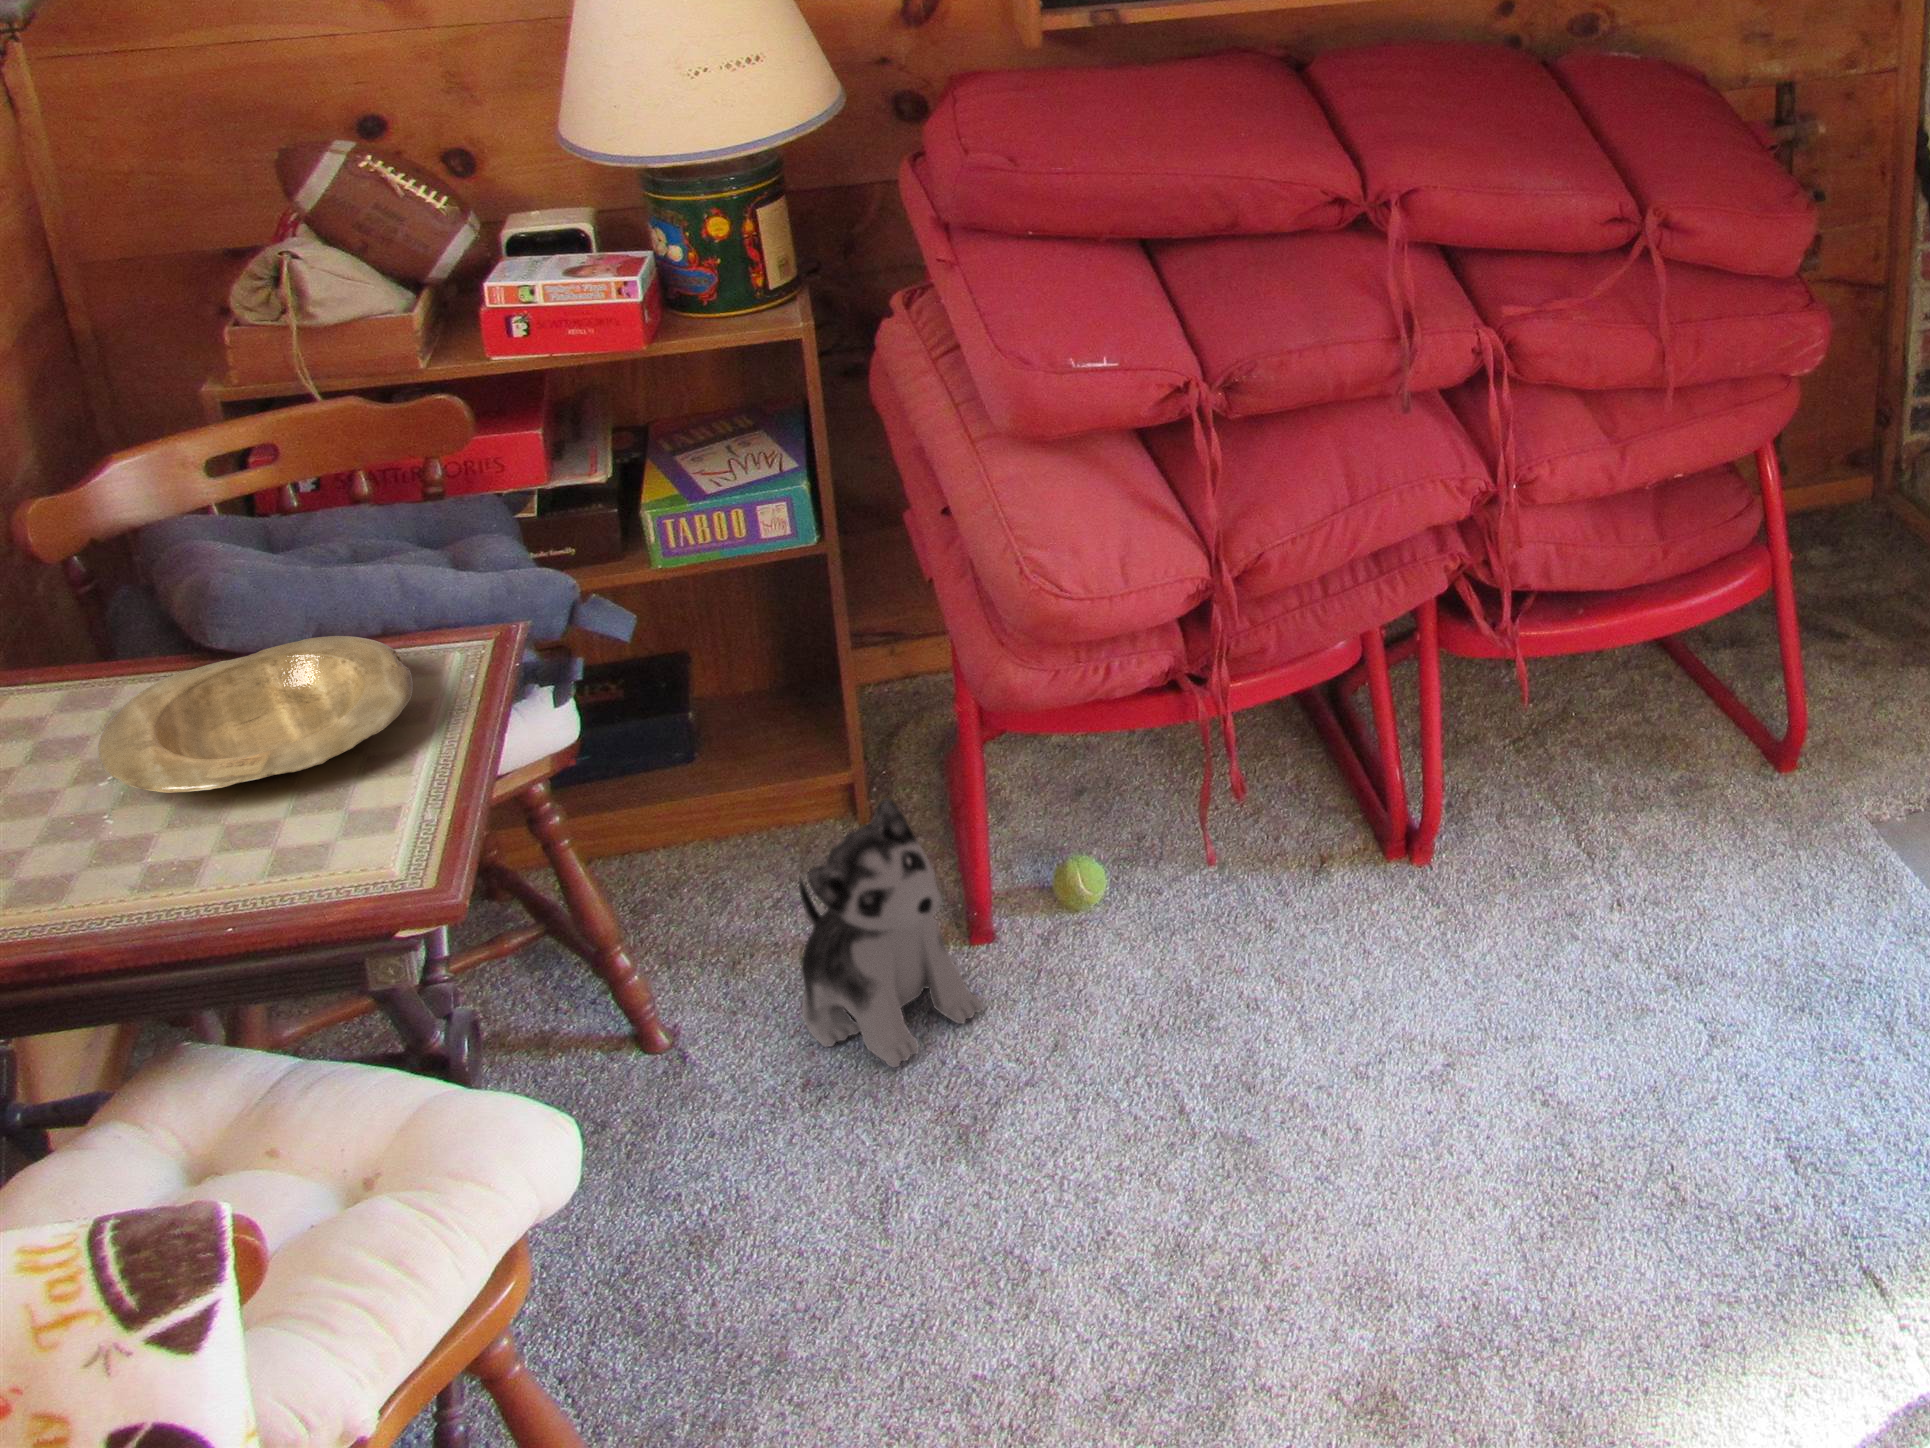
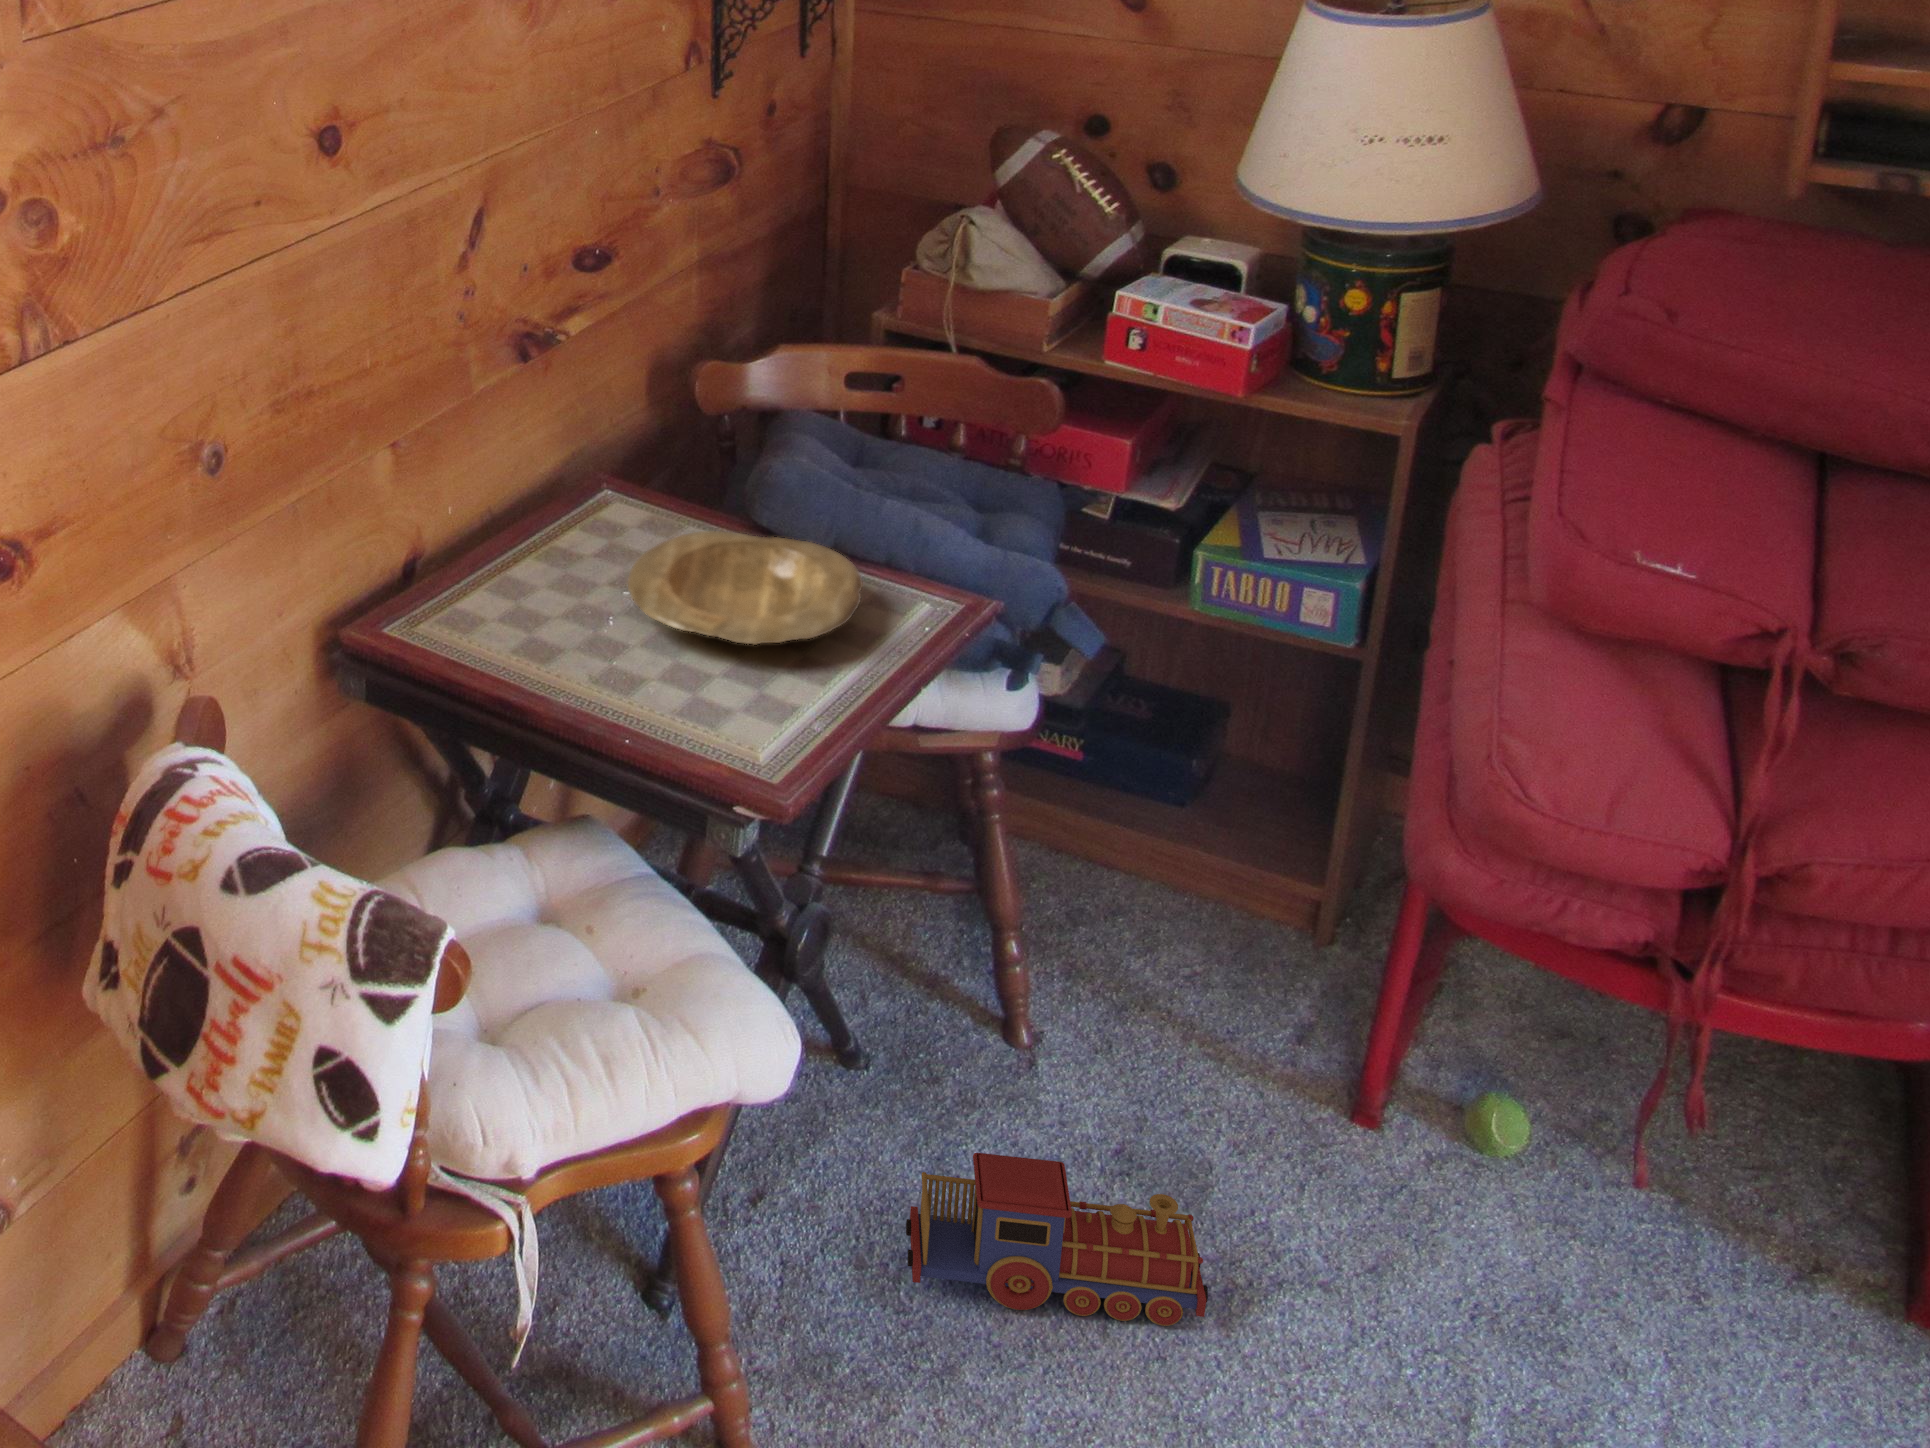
plush toy: present [798,798,983,1068] -> none [1144,921,1321,1190]
toy train: none [662,1081,961,1312] -> present [906,1153,1208,1326]

